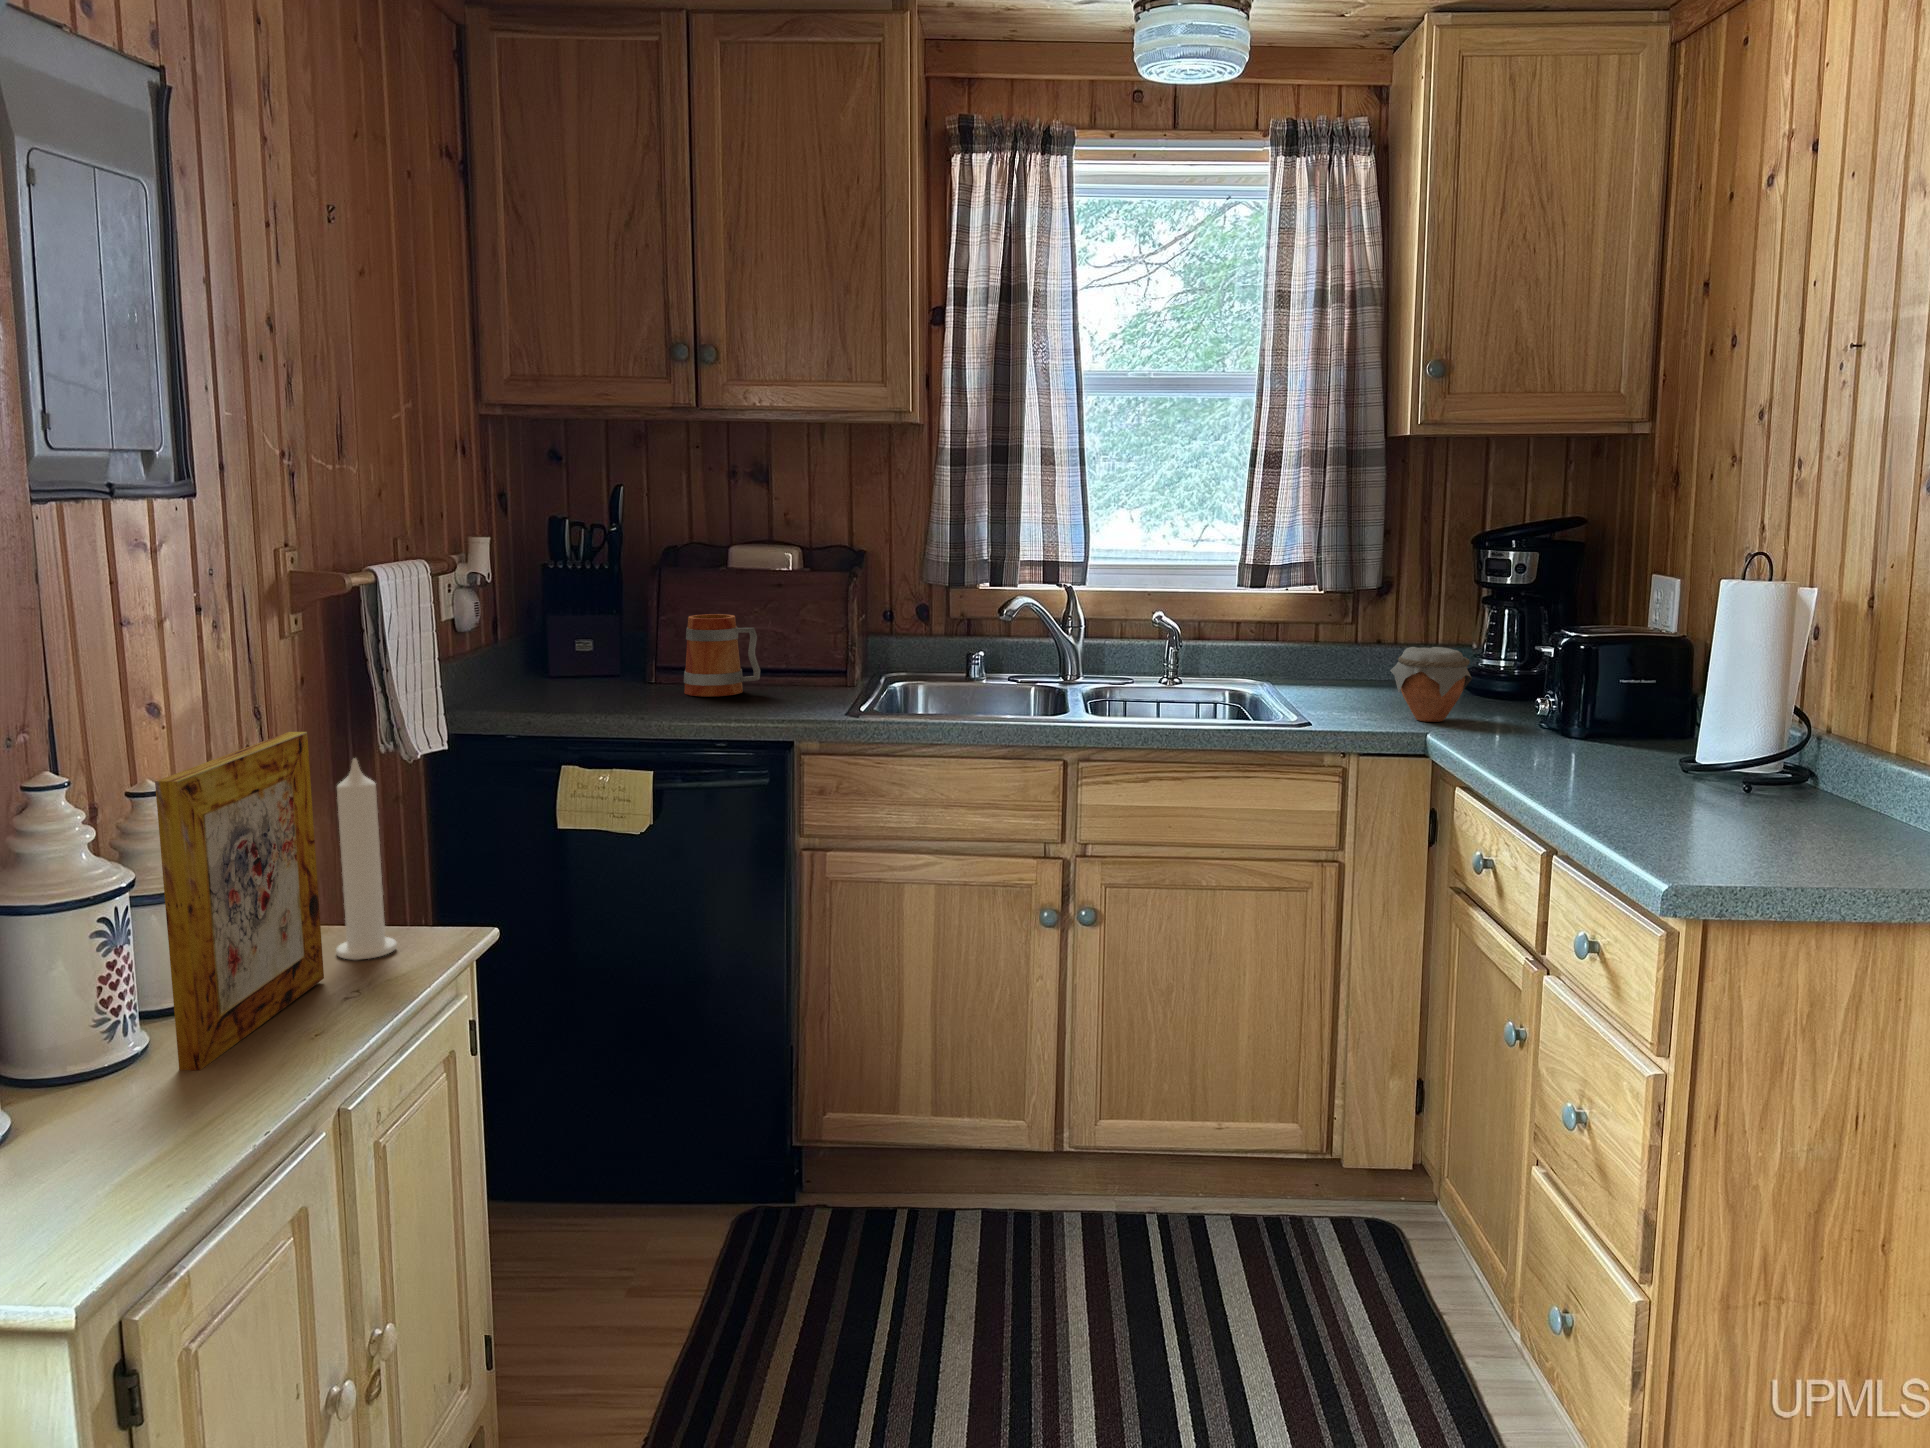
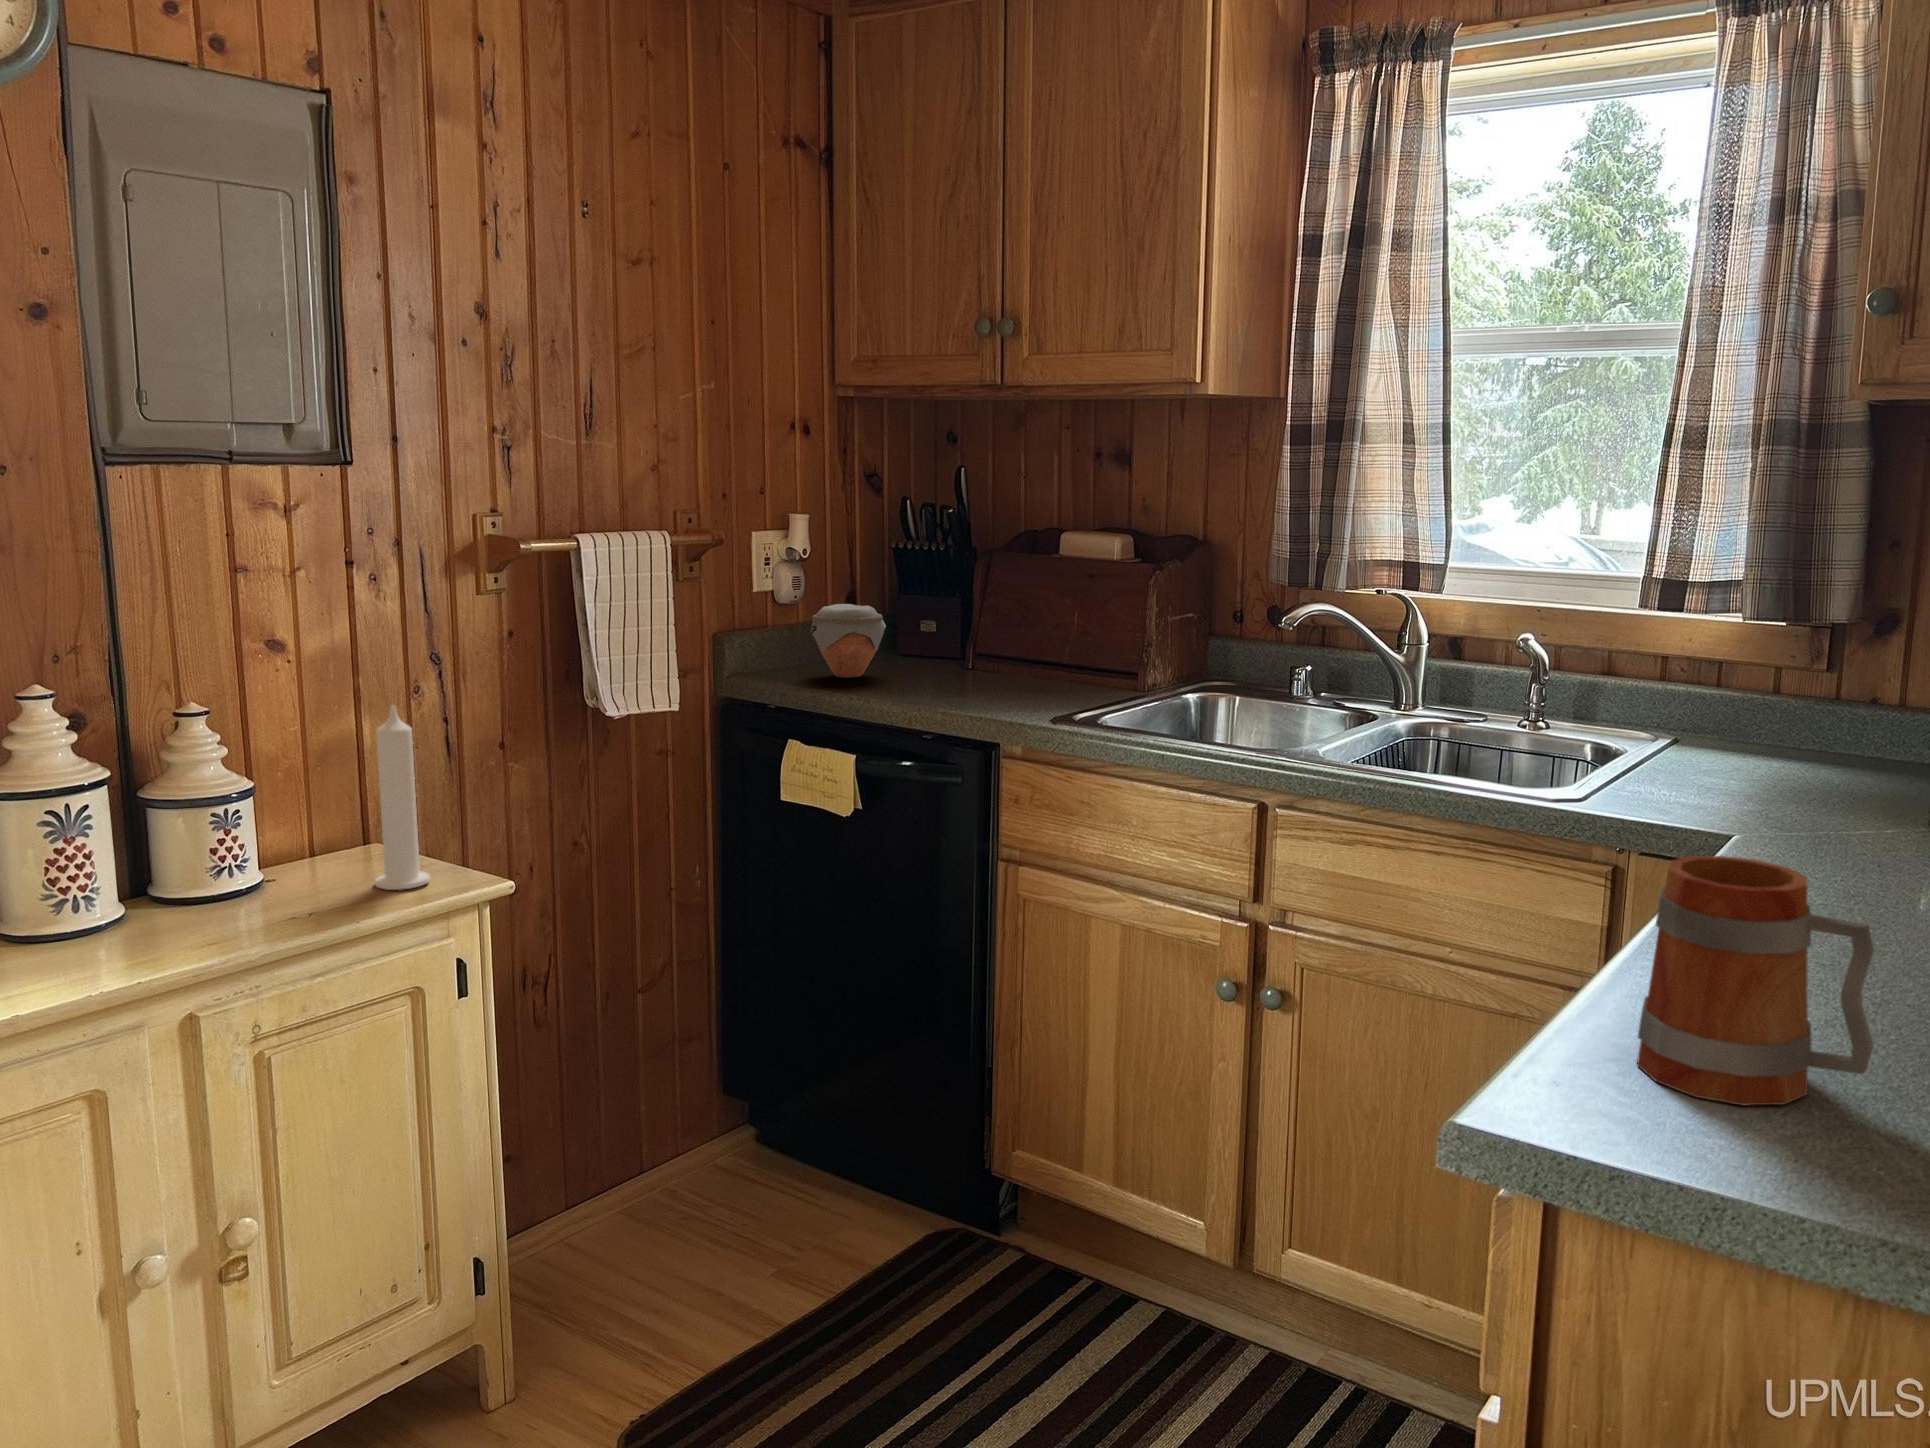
mug: present [684,614,760,696] -> present [1637,856,1874,1106]
jar: present [1390,647,1472,722] -> present [810,604,886,678]
picture frame: present [155,732,324,1070] -> none [75,673,324,954]

